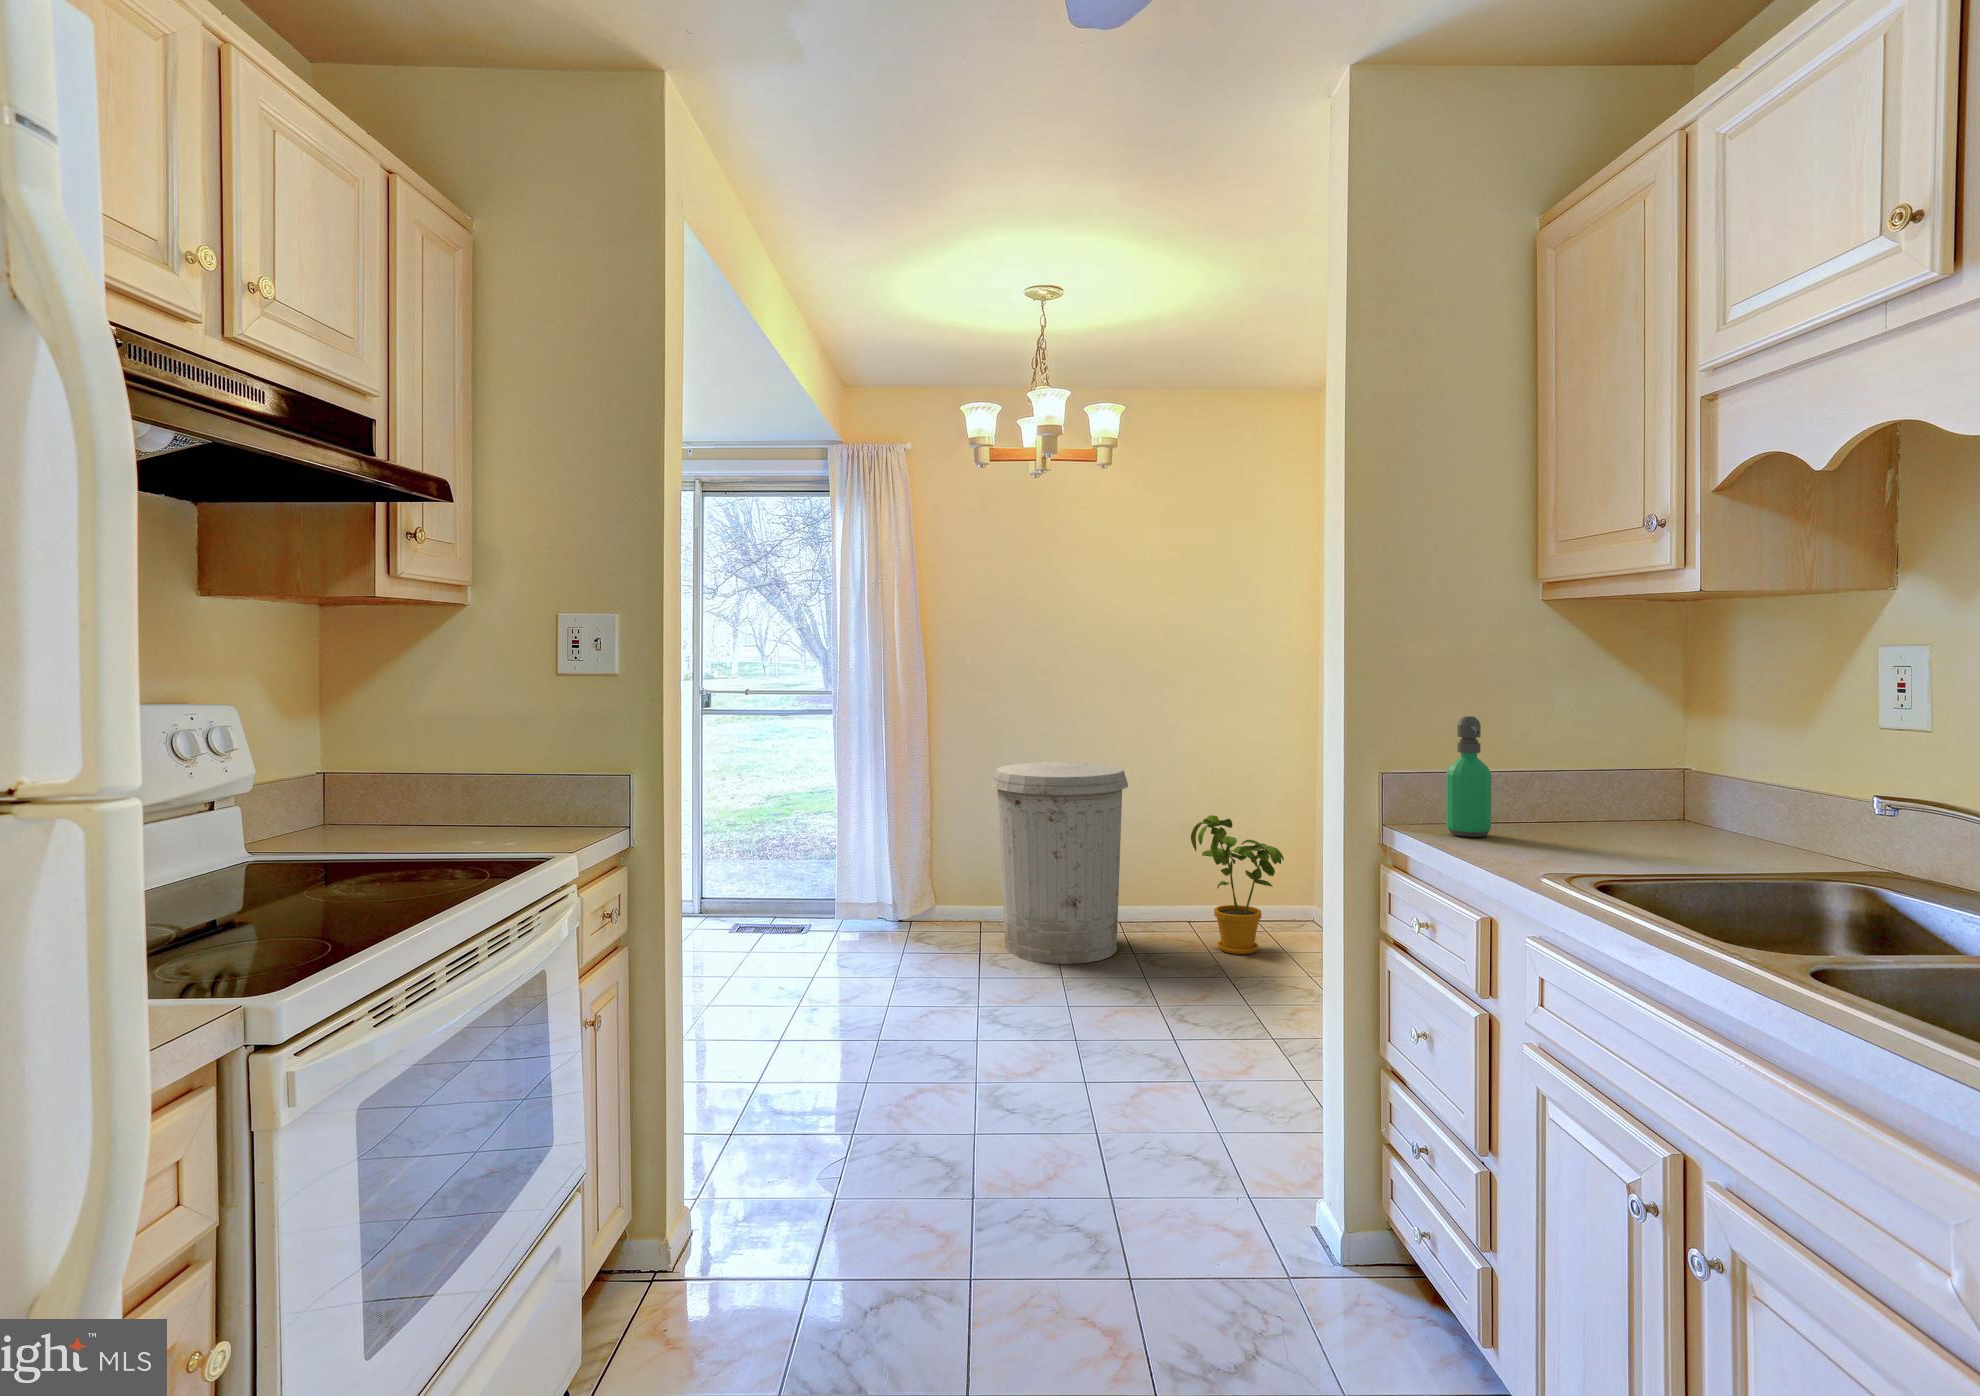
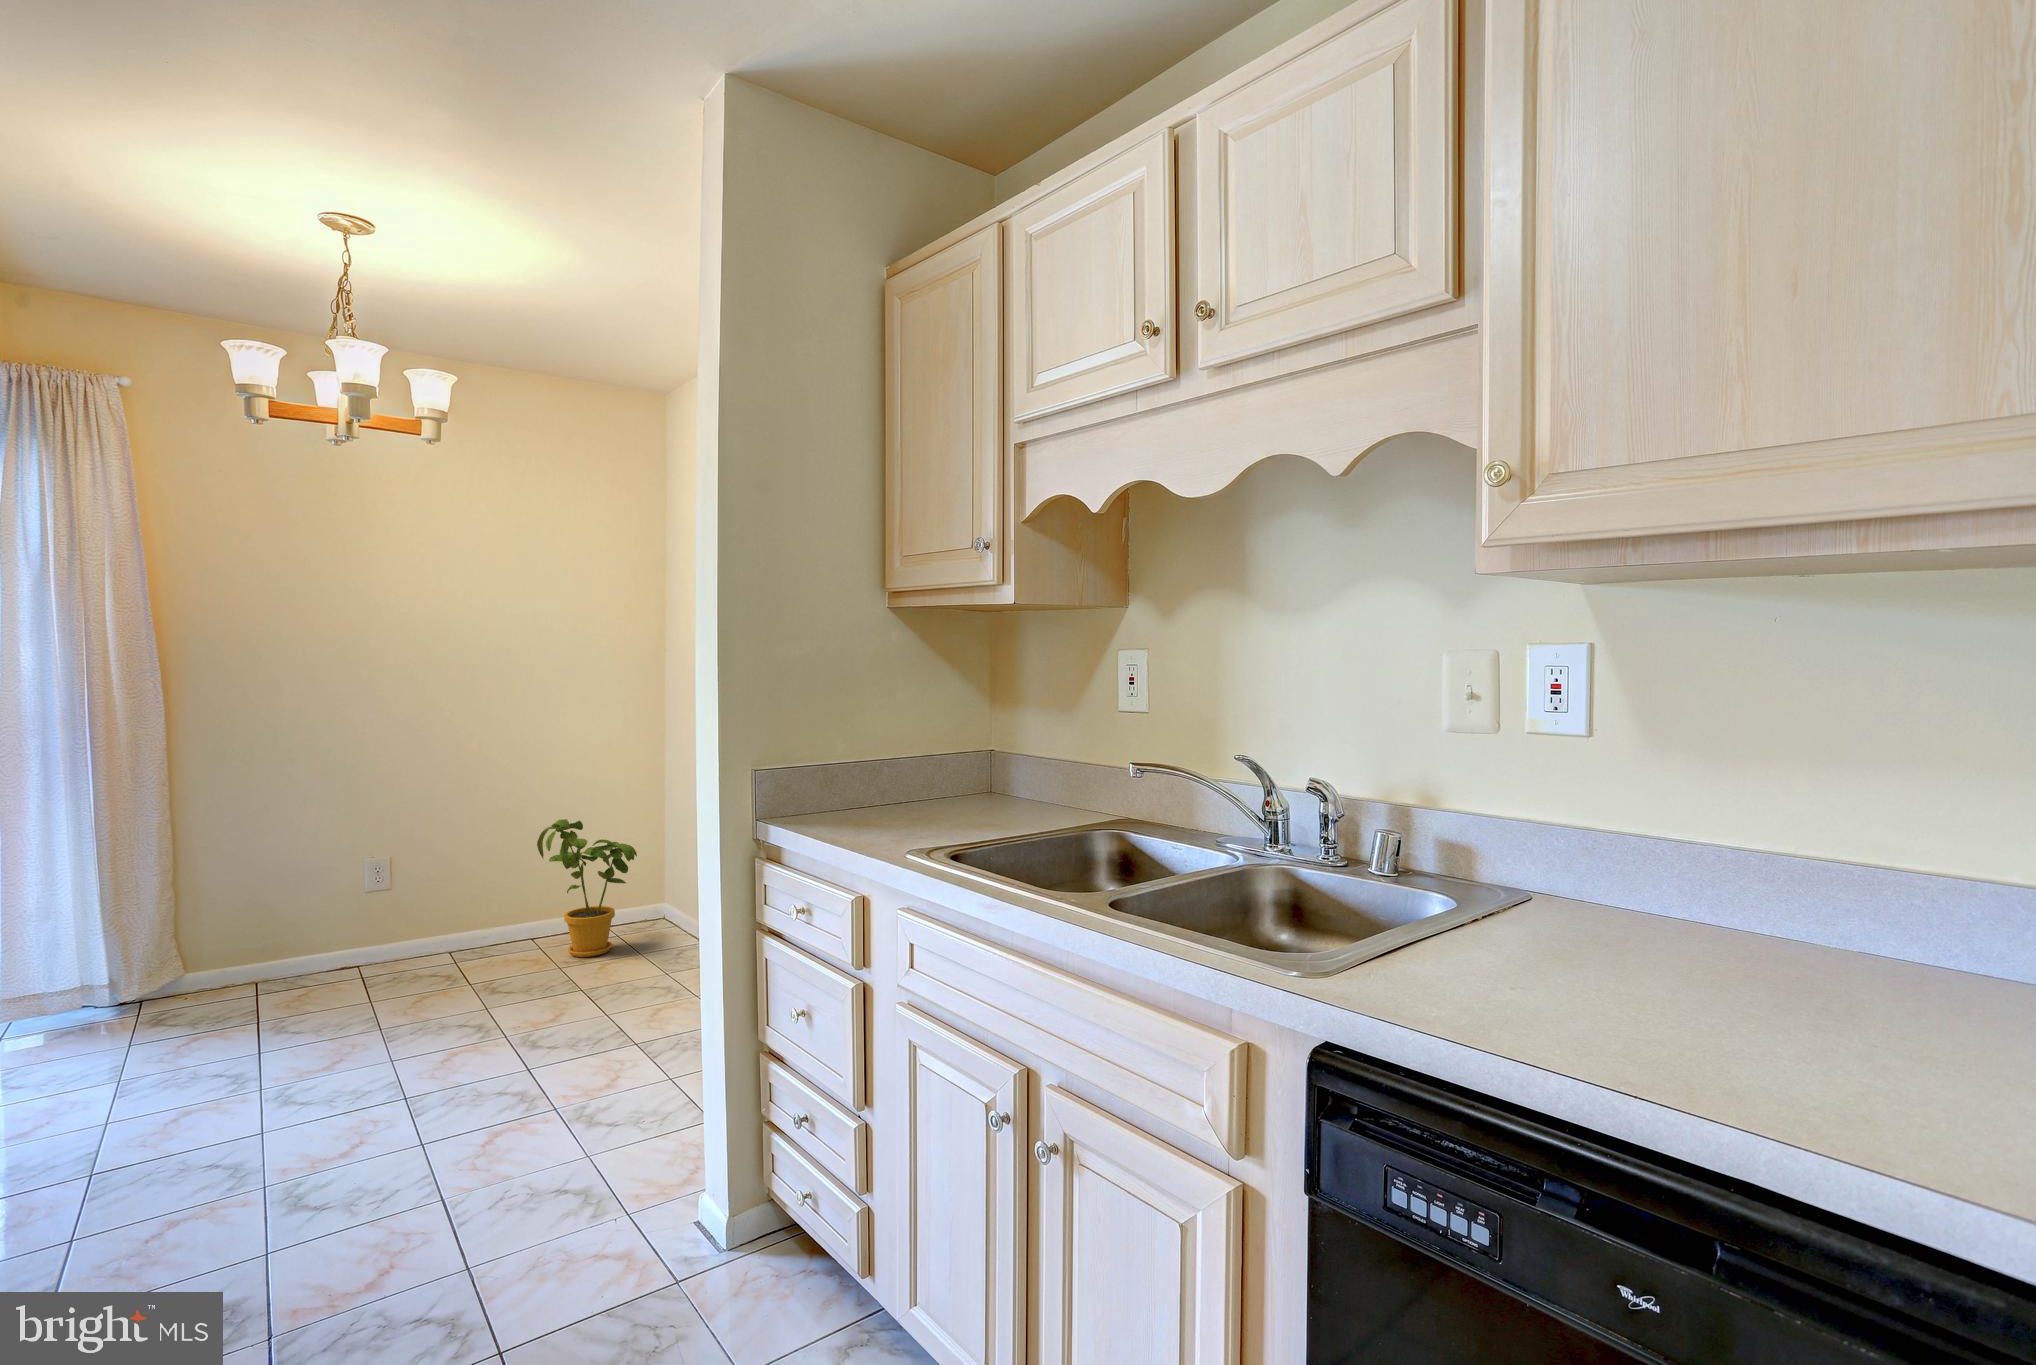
soap dispenser: present [1446,716,1491,837] -> none [816,712,854,822]
trash can: present [992,761,1128,964] -> none [276,775,463,1011]

